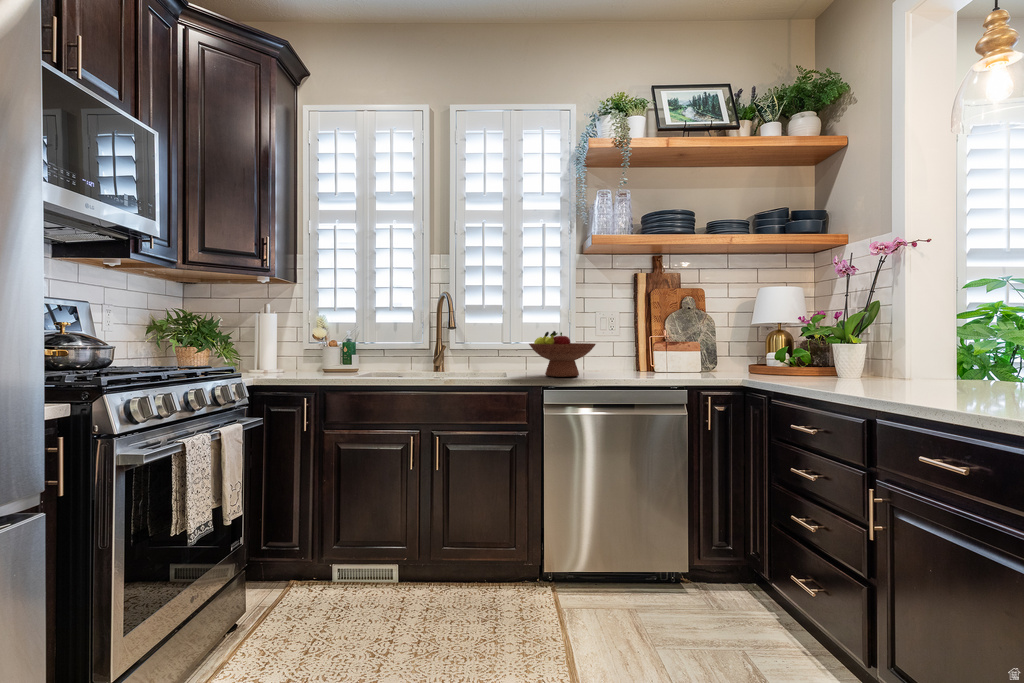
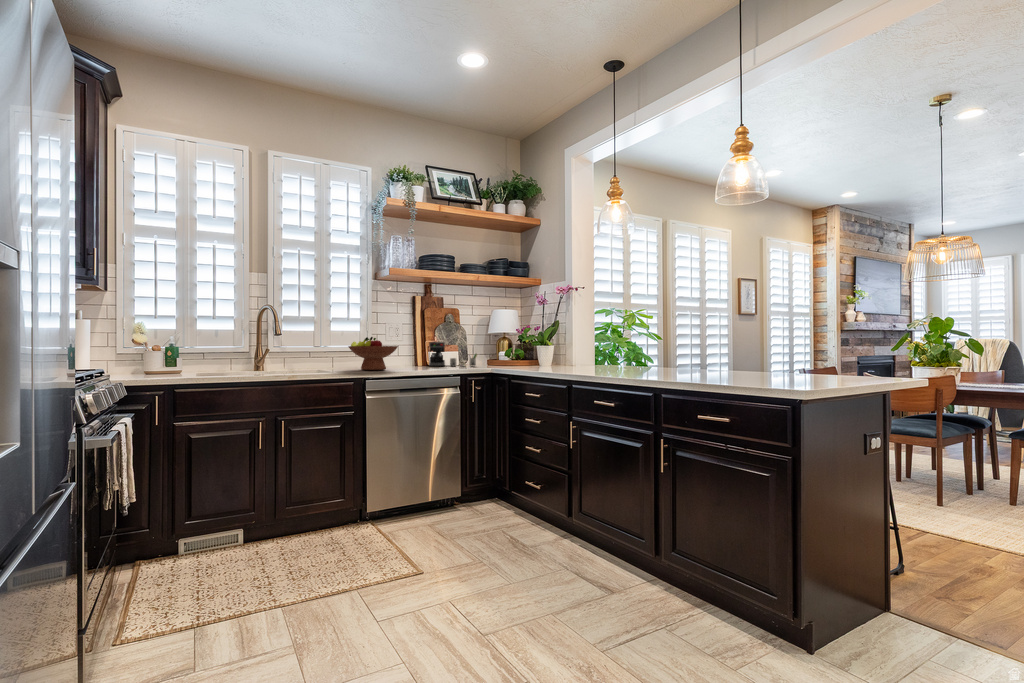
coffee maker: none [651,337,726,373] -> present [429,342,477,366]

